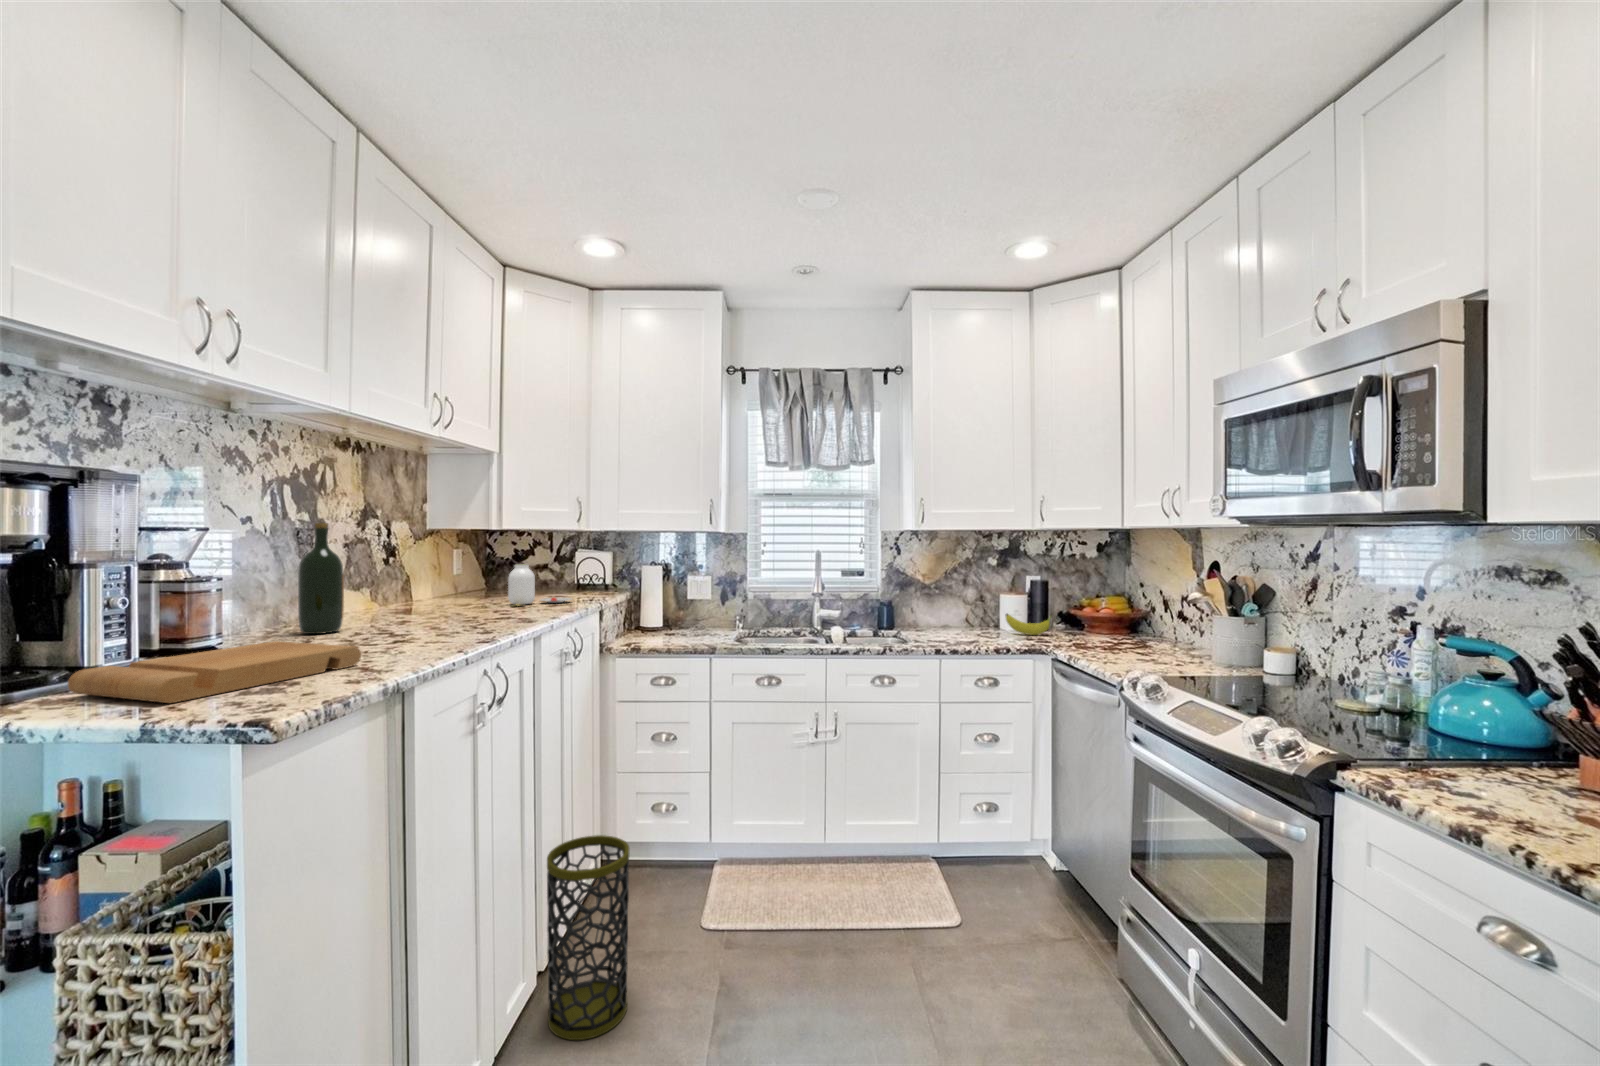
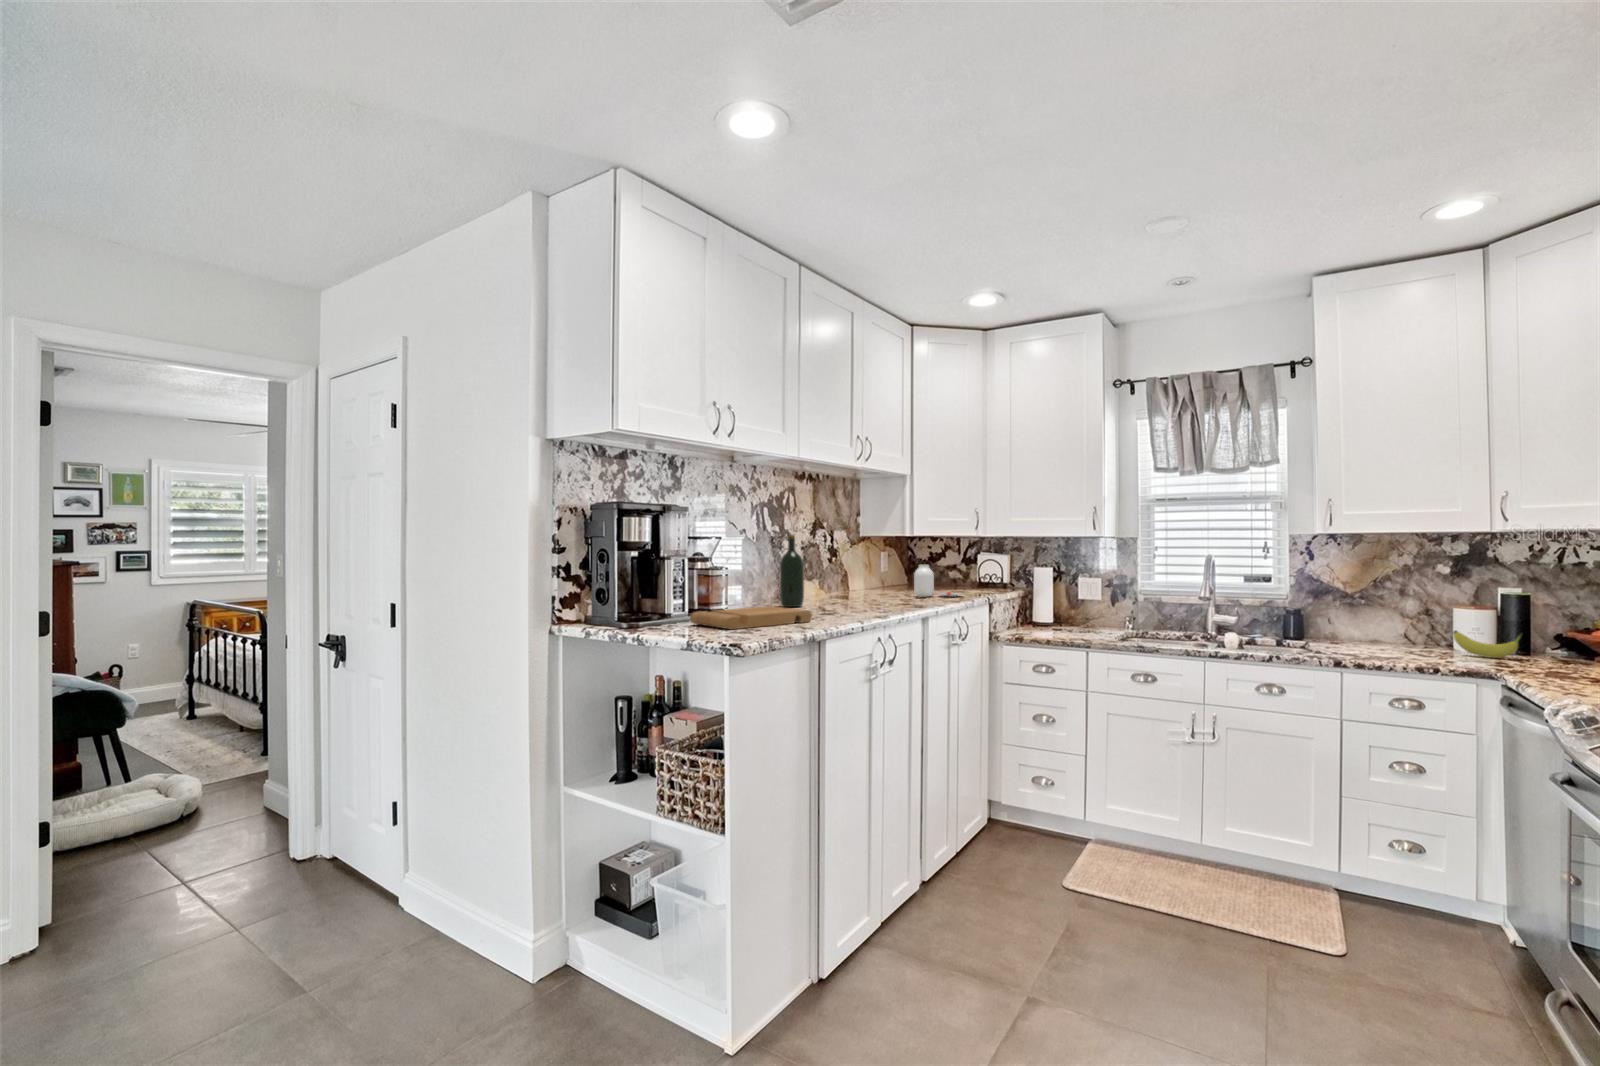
trash can: present [547,835,629,1040] -> none [930,774,991,917]

